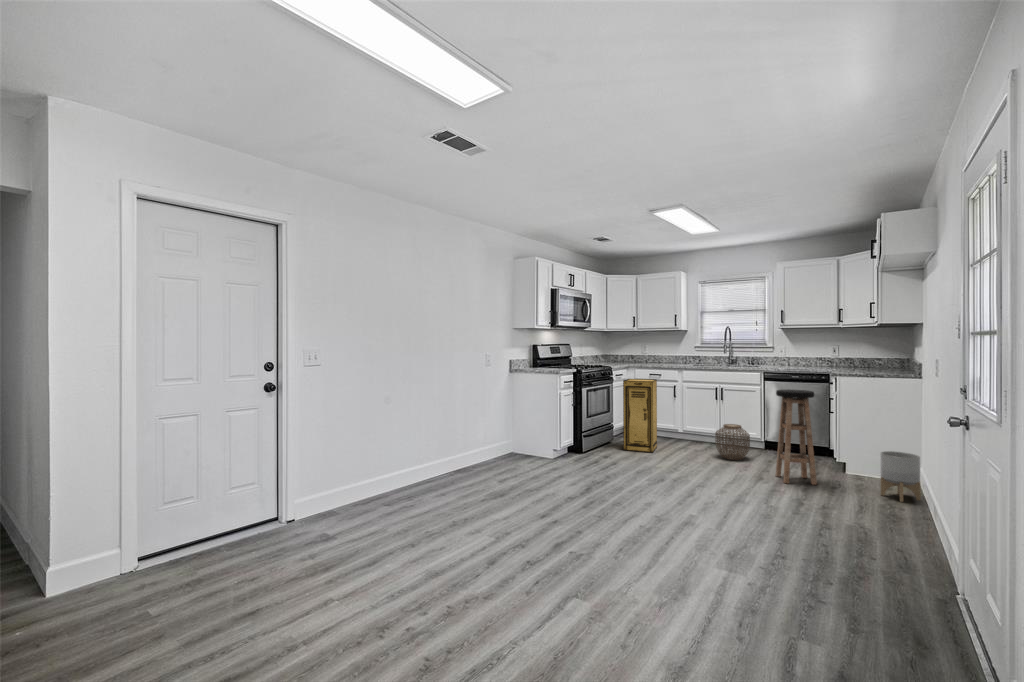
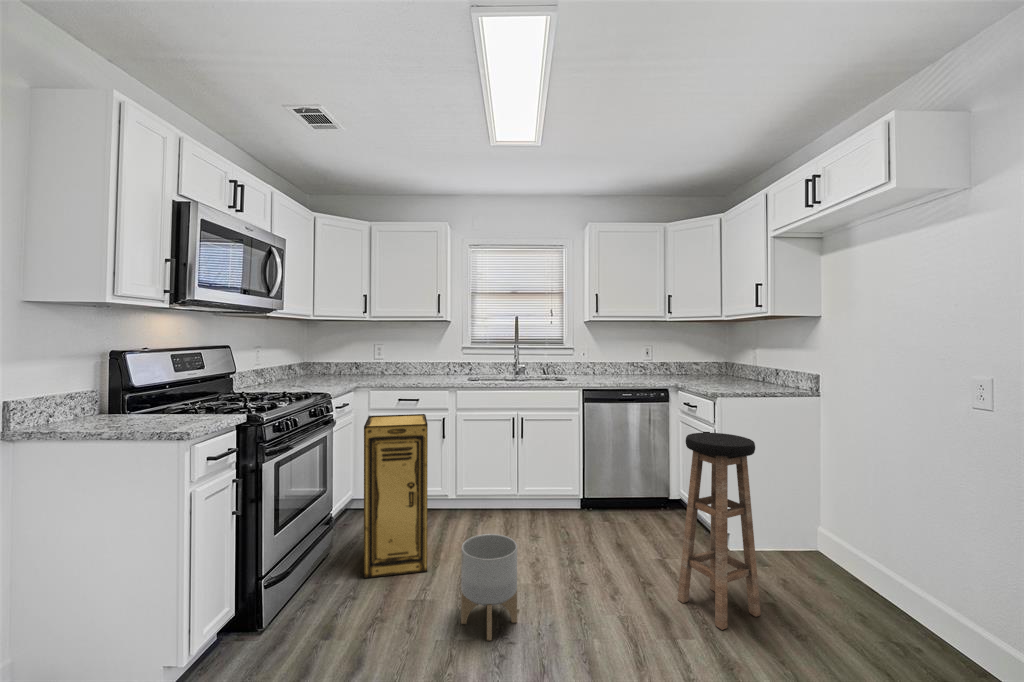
woven basket: present [715,424,750,460] -> none [537,487,594,557]
planter: present [881,451,921,502] -> present [461,534,517,640]

